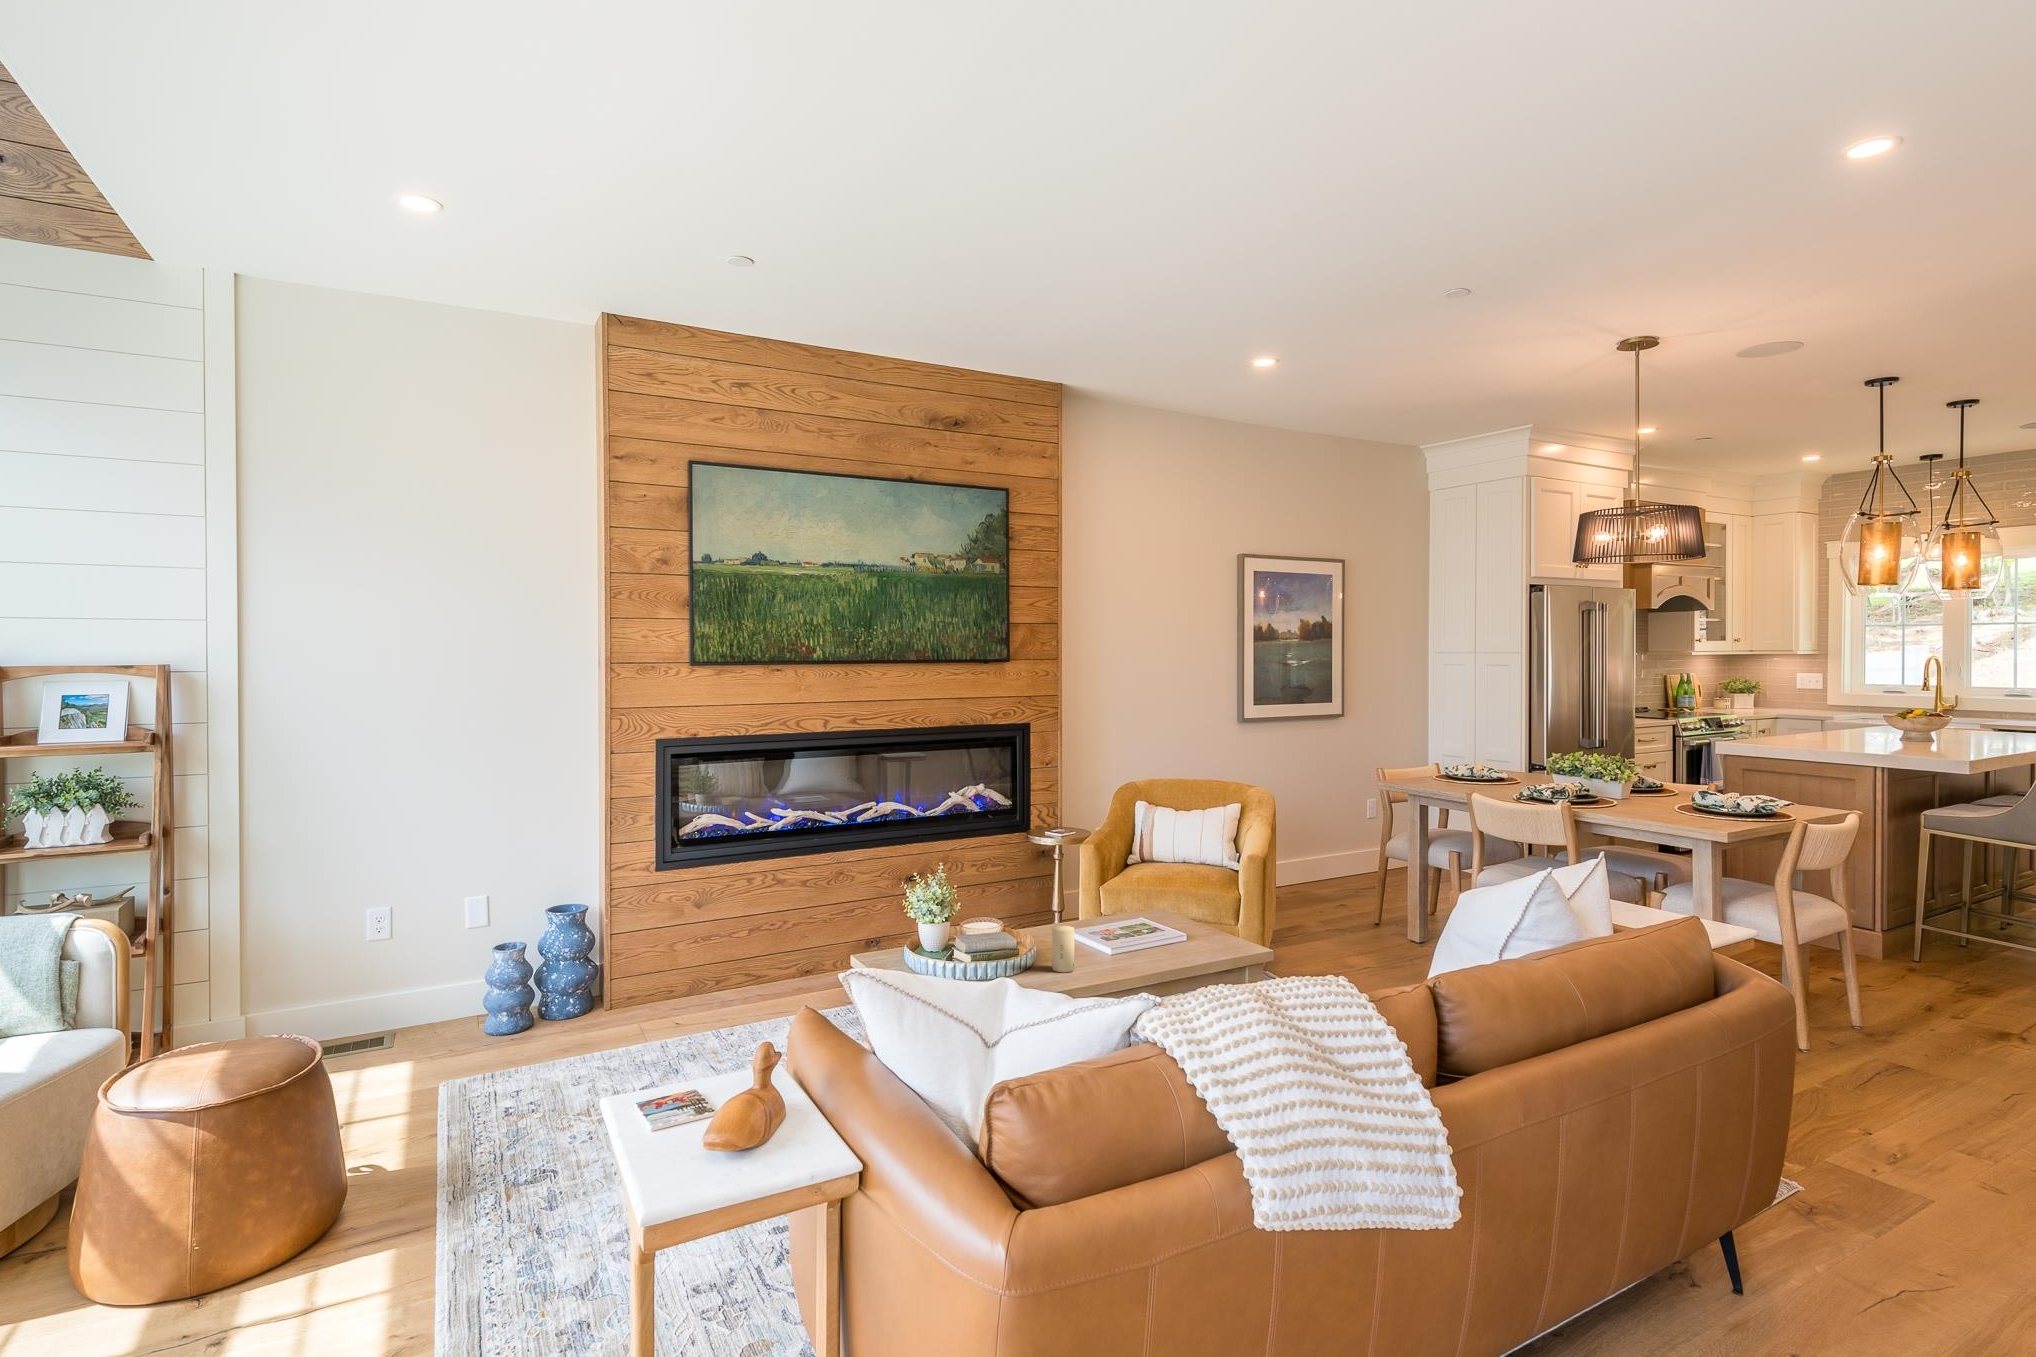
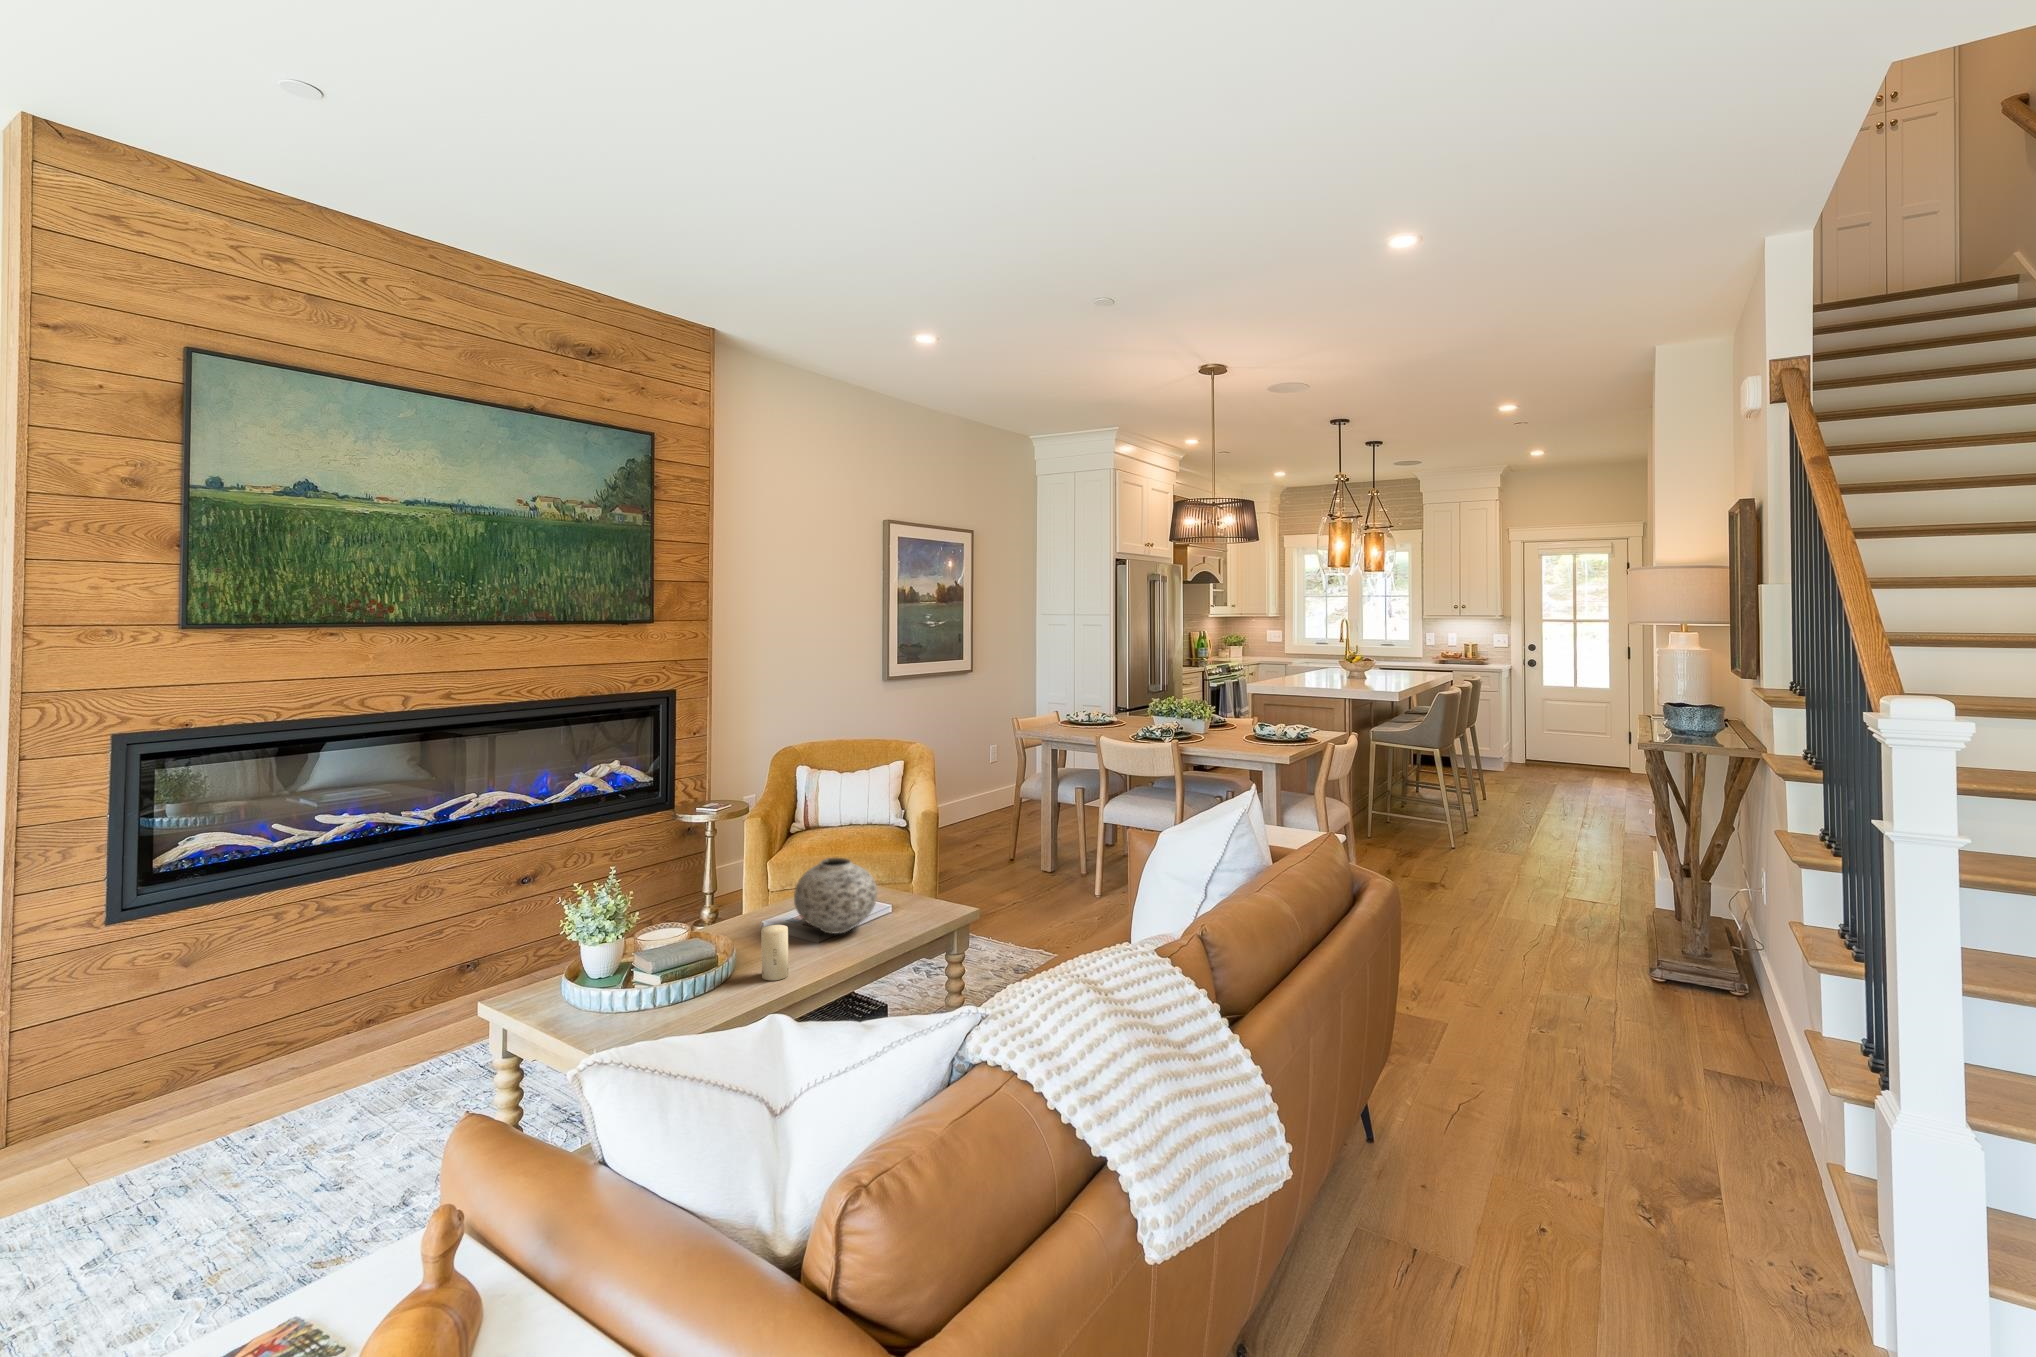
vase: none [1094,878,1169,948] -> present [794,858,877,933]

